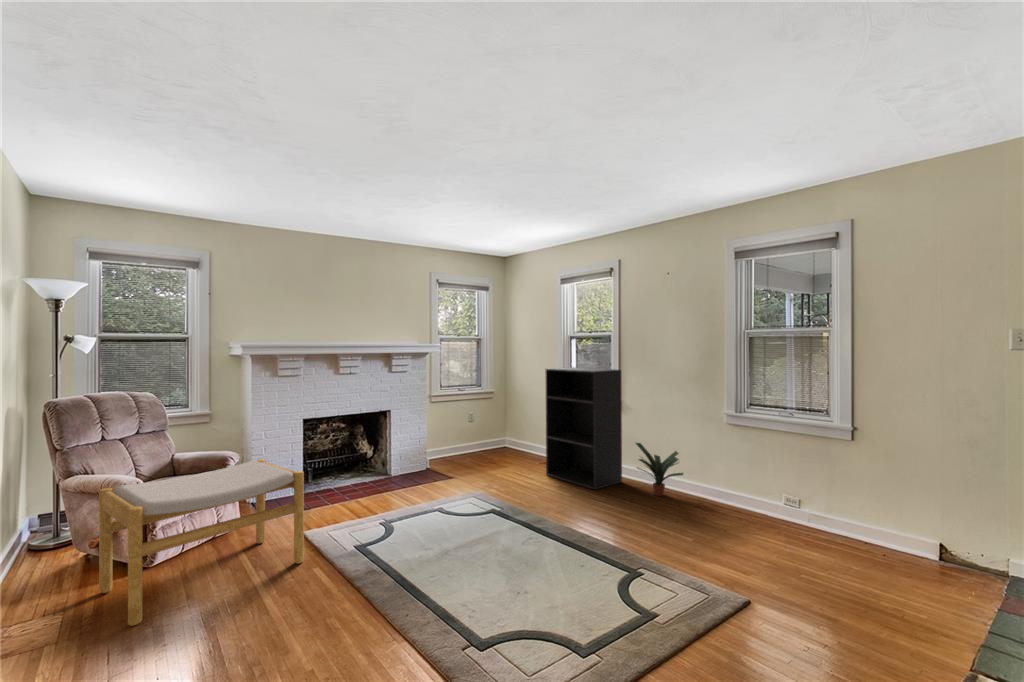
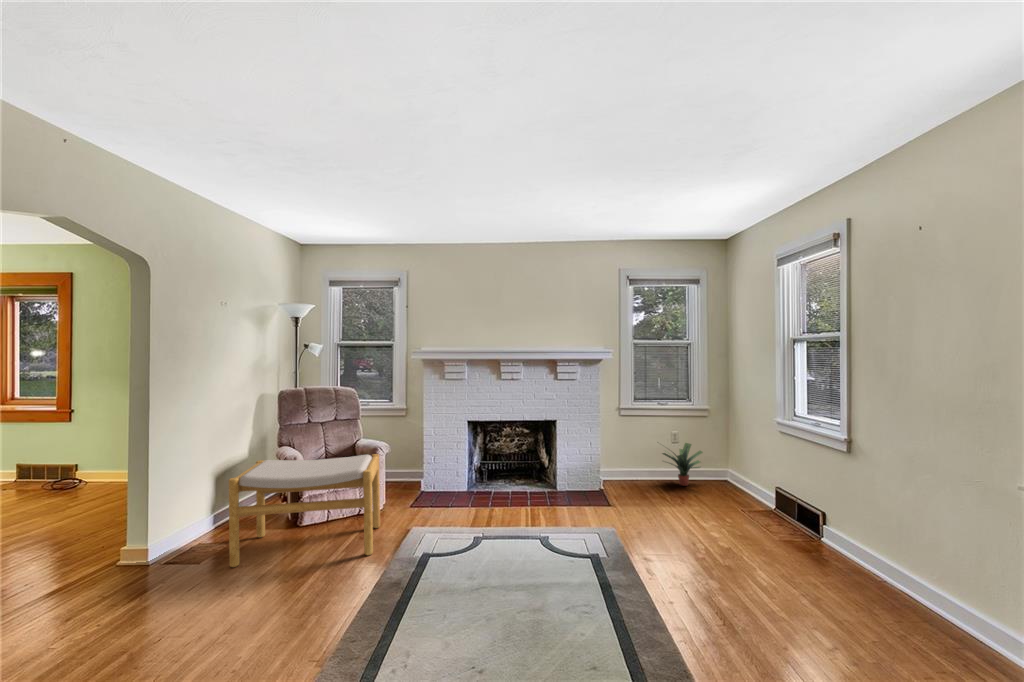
bookshelf: present [546,367,622,490] -> none [725,380,837,569]
potted plant: present [636,443,683,496] -> present [662,443,703,486]

